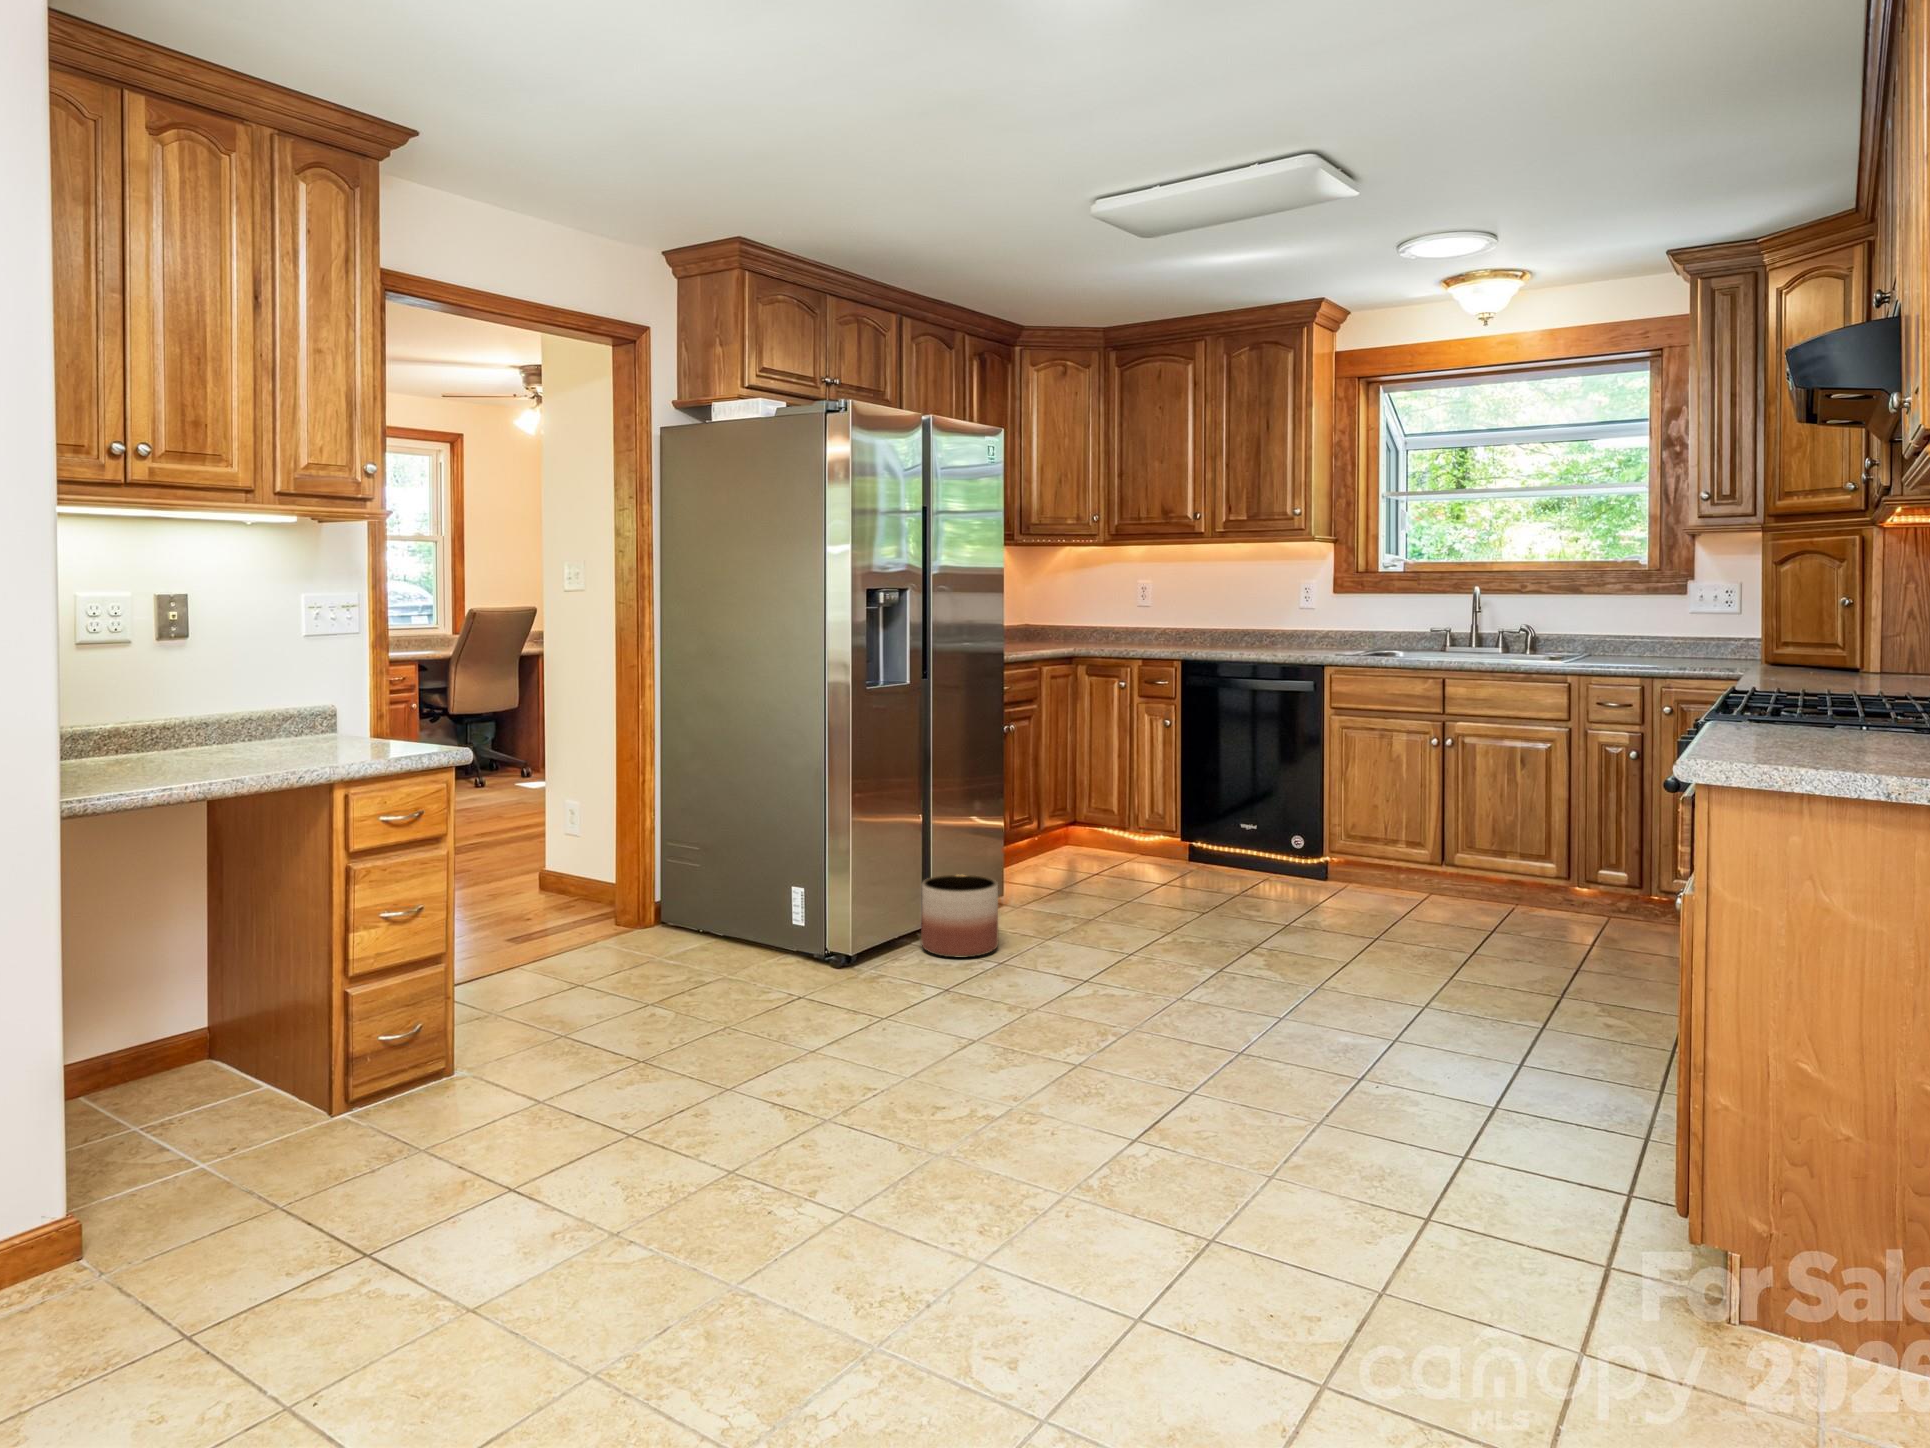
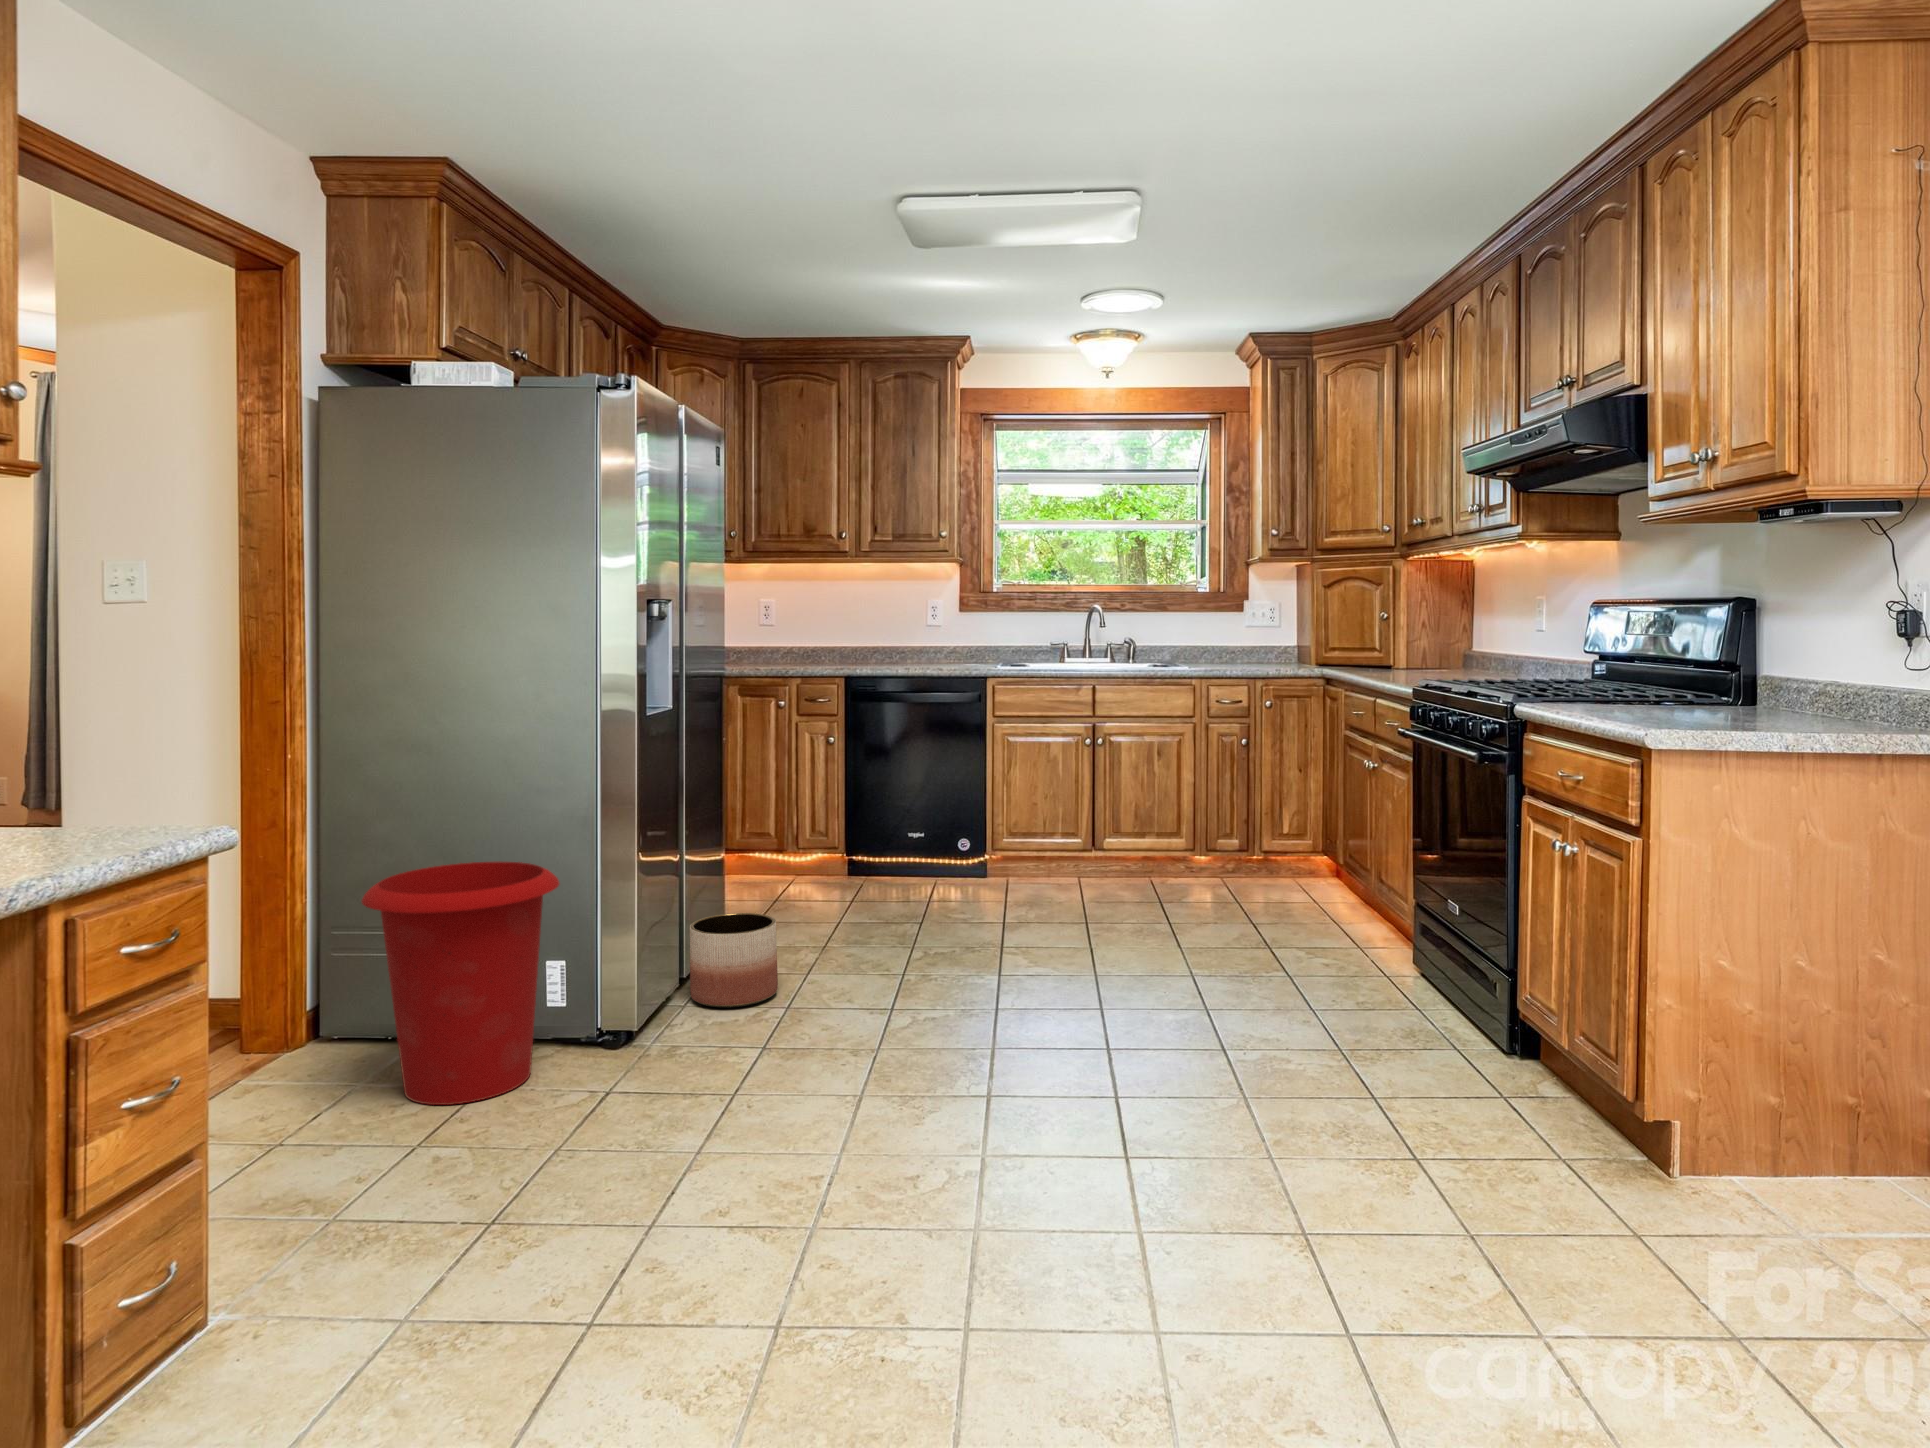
waste bin: none [640,803,784,988] -> present [362,862,559,1105]

